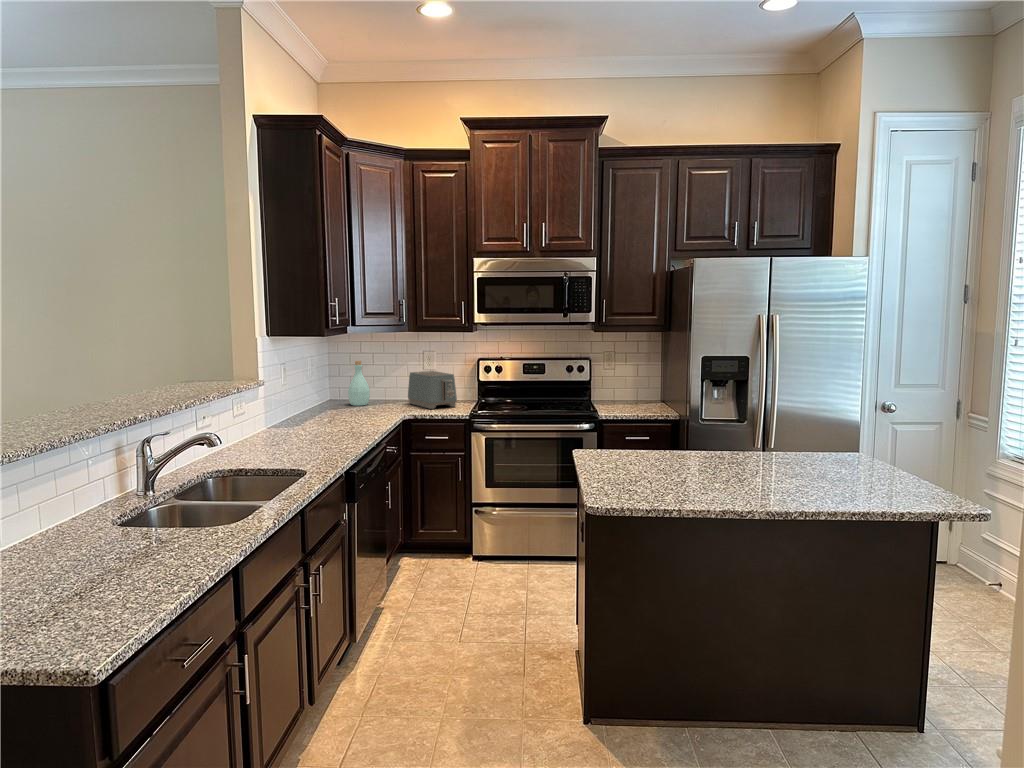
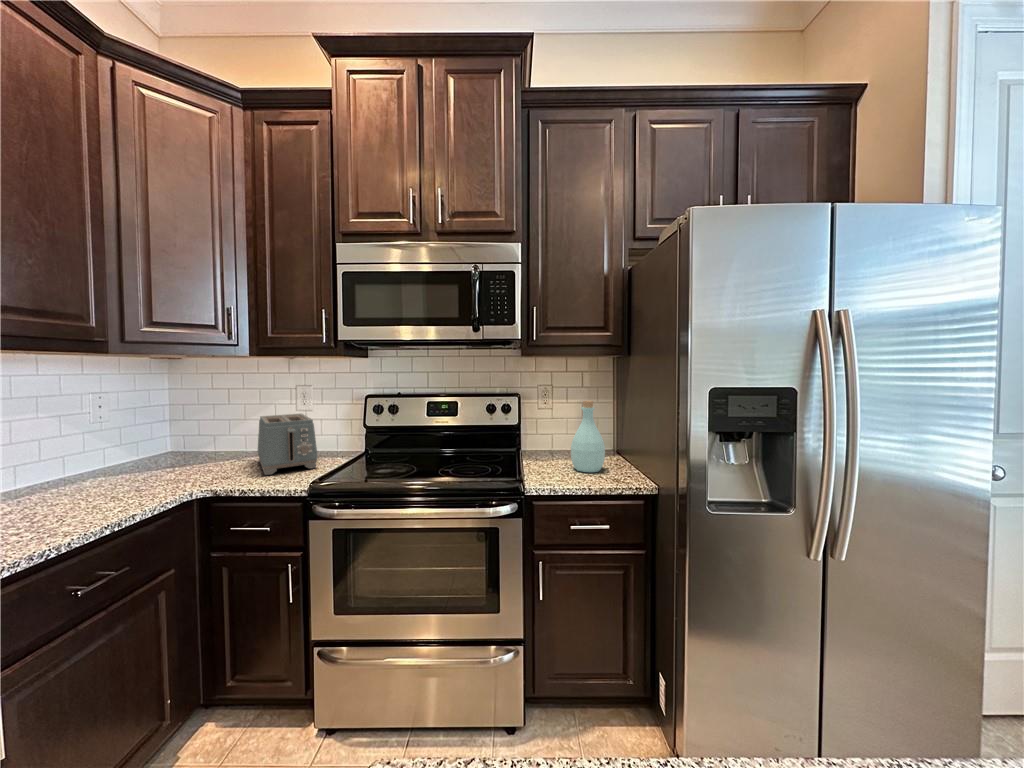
bottle: present [348,361,370,406] -> present [571,401,605,472]

